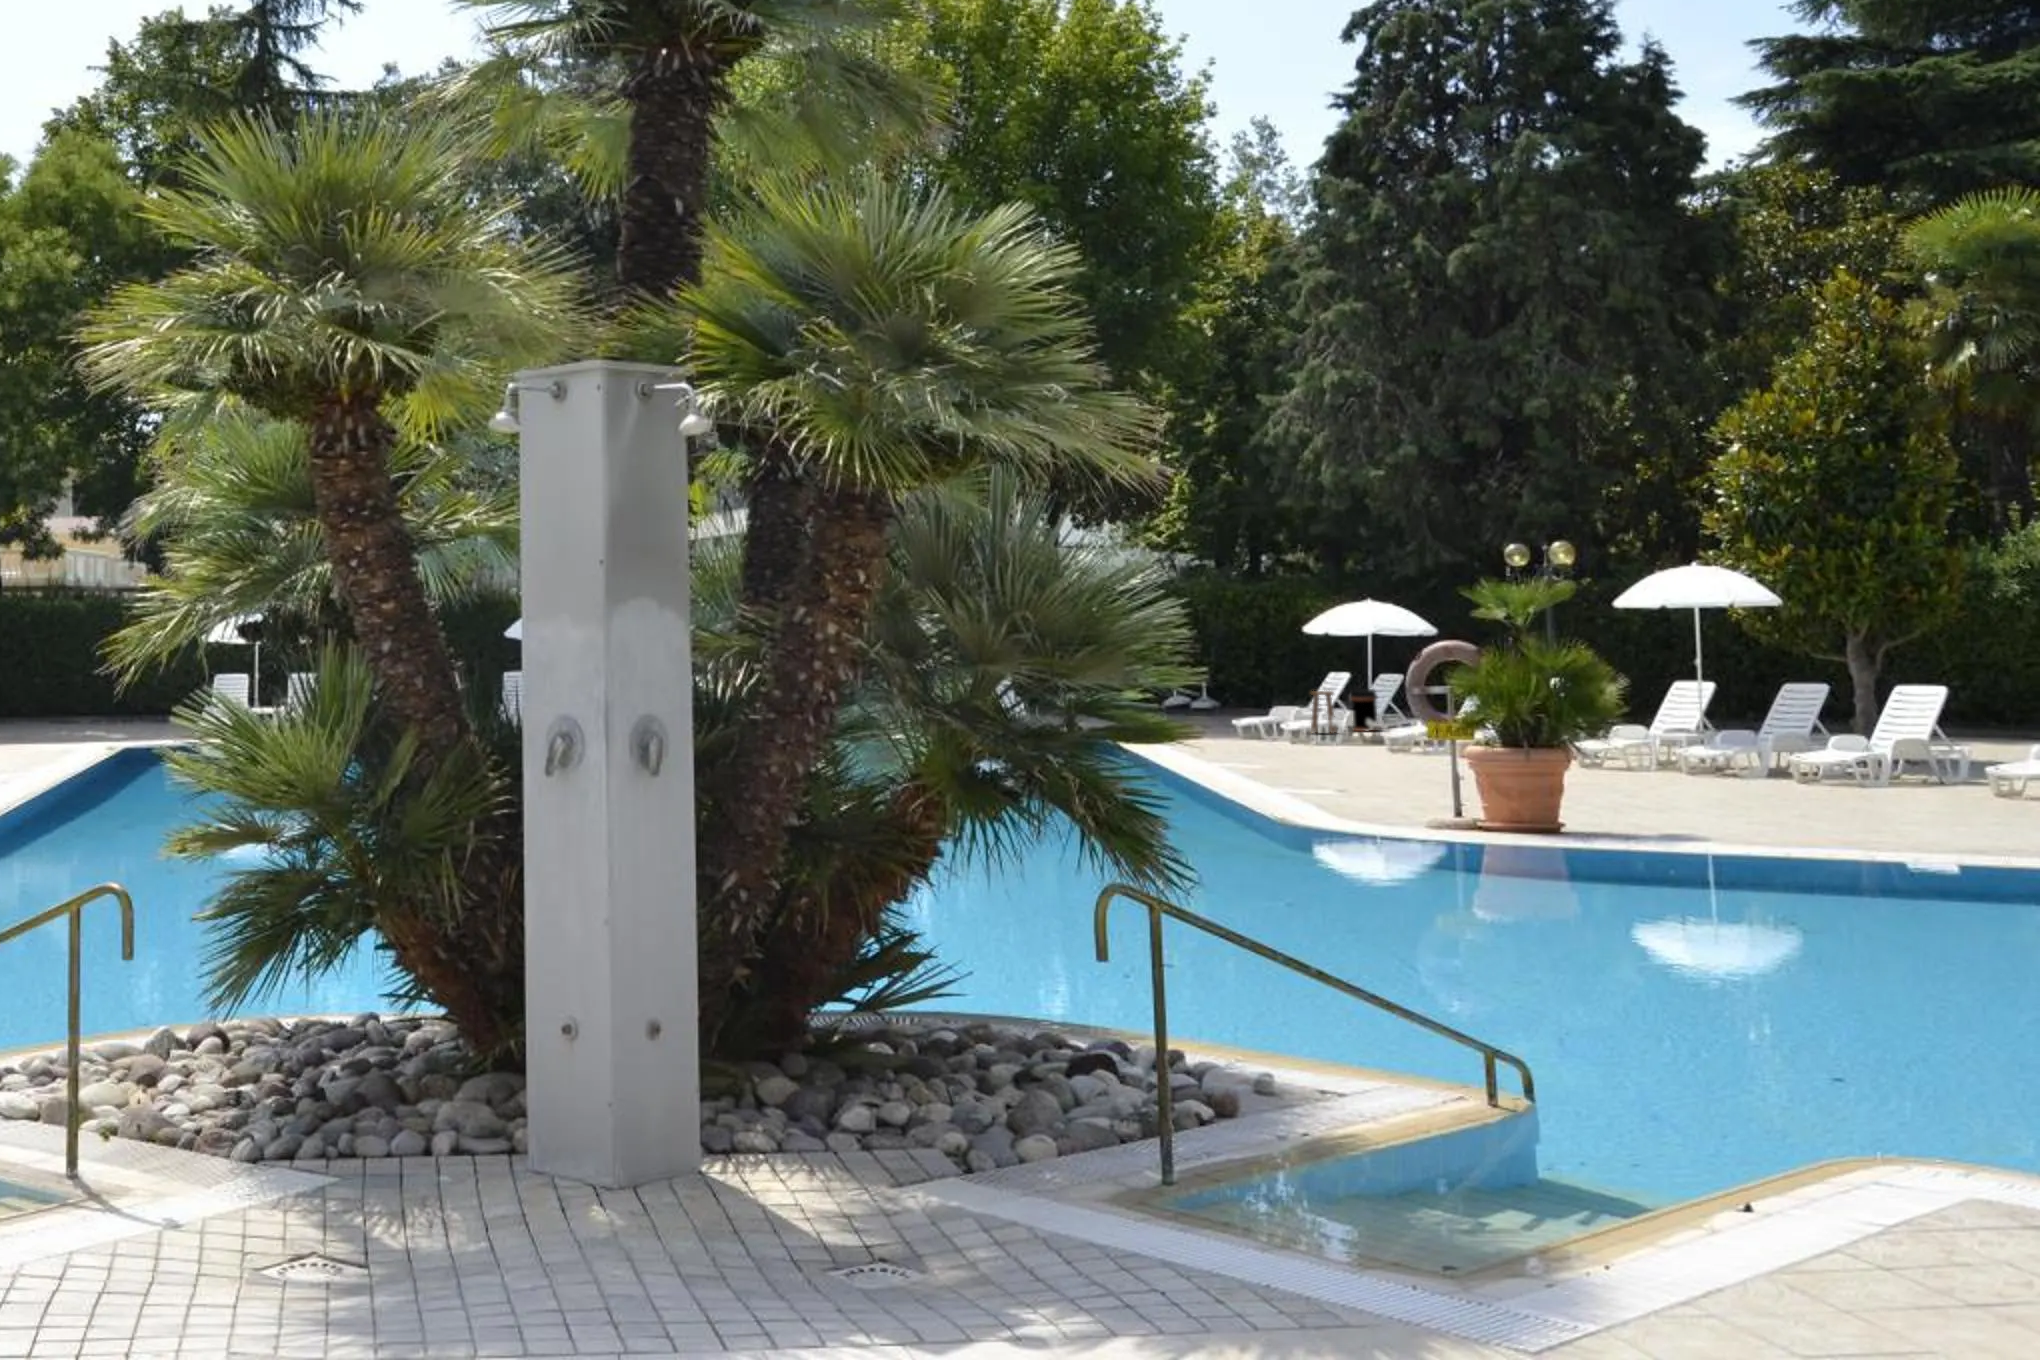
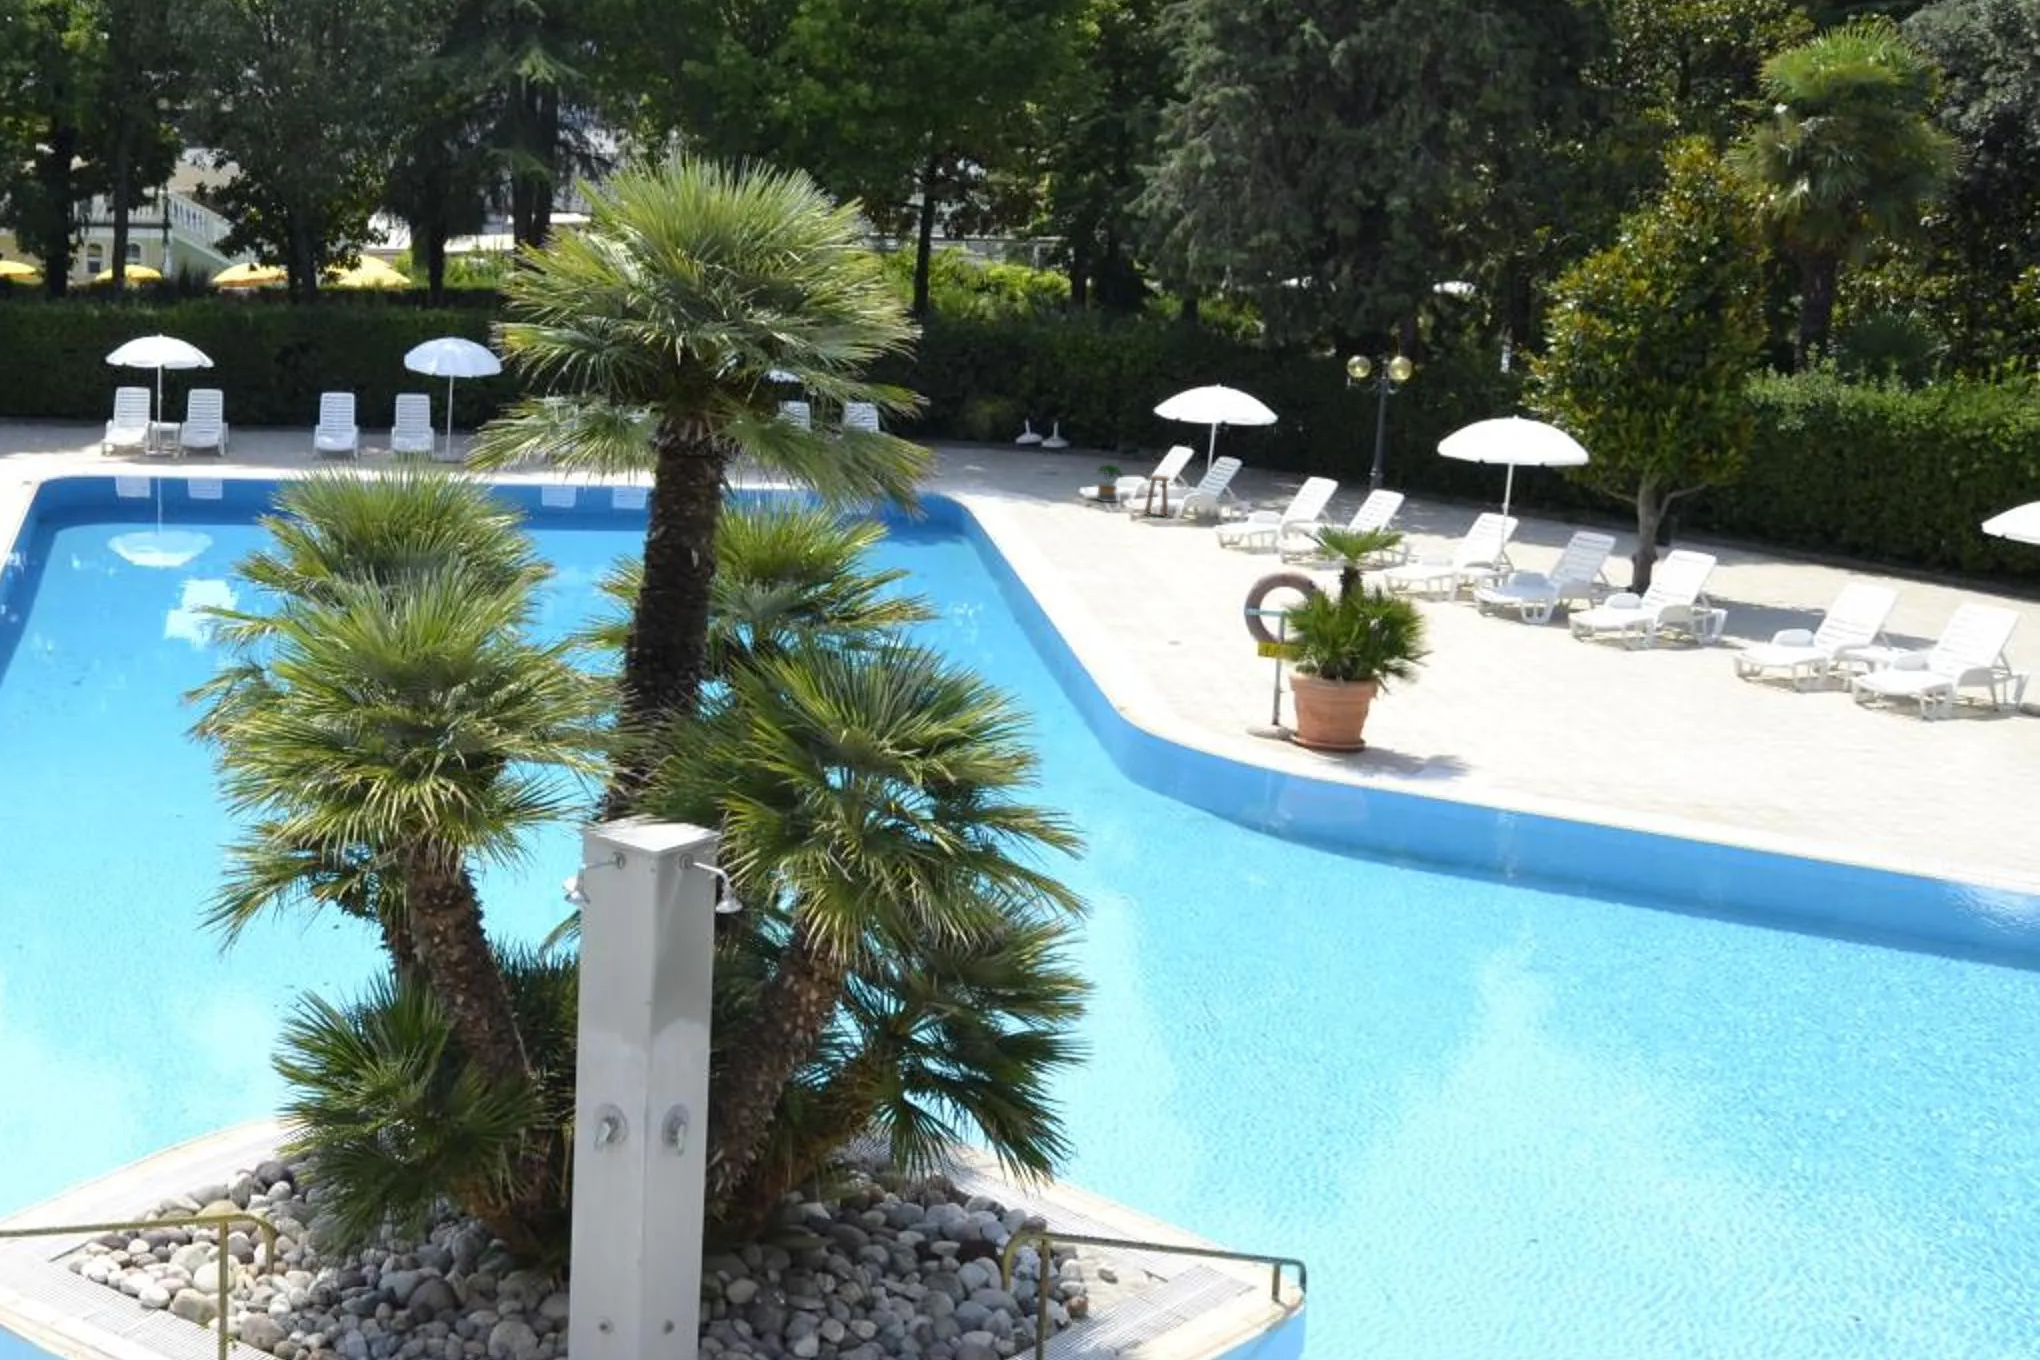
potted tree: none [1255,688,1286,729] -> present [1097,465,1123,502]
trash can: present [1351,689,1377,731] -> none [1183,473,1209,514]

